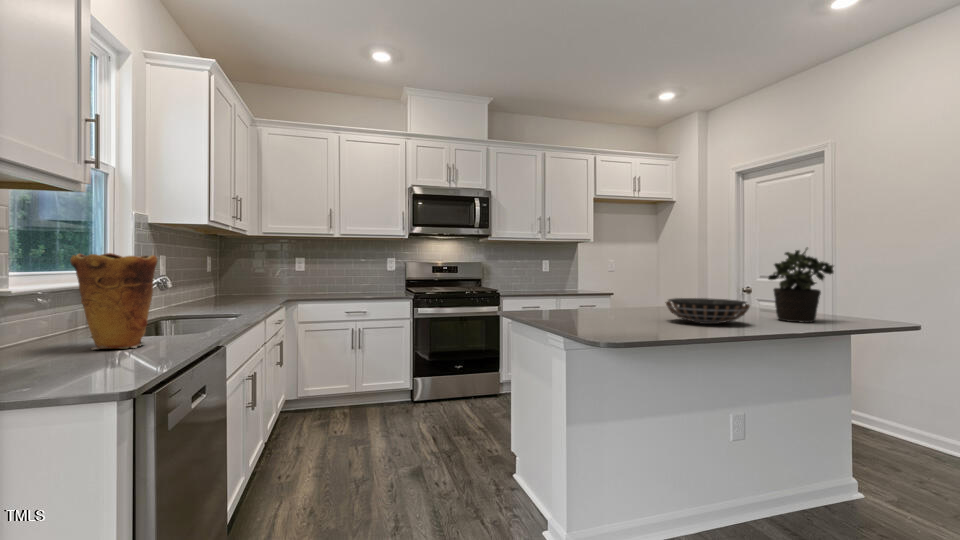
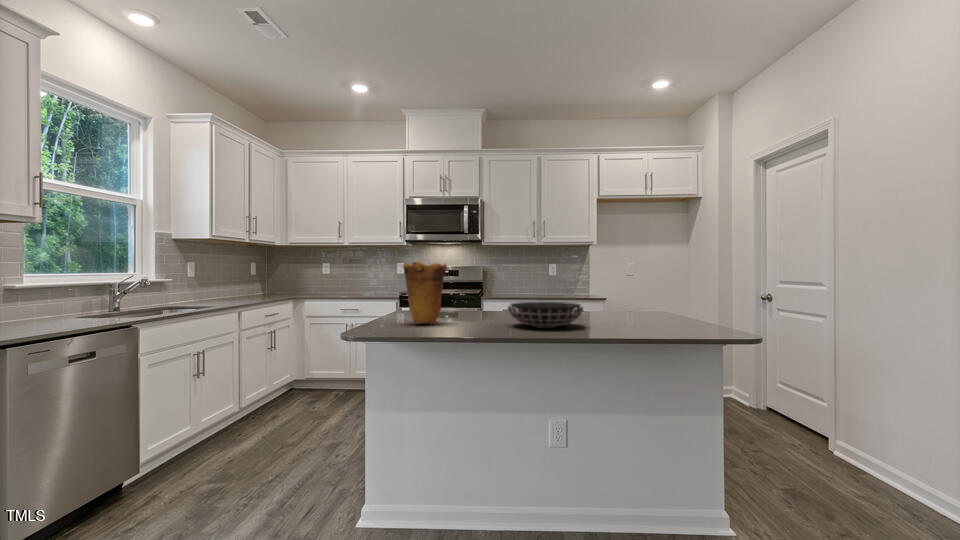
potted plant: present [768,247,834,323] -> none [624,249,697,330]
vase: present [70,253,157,350] -> present [403,262,447,324]

